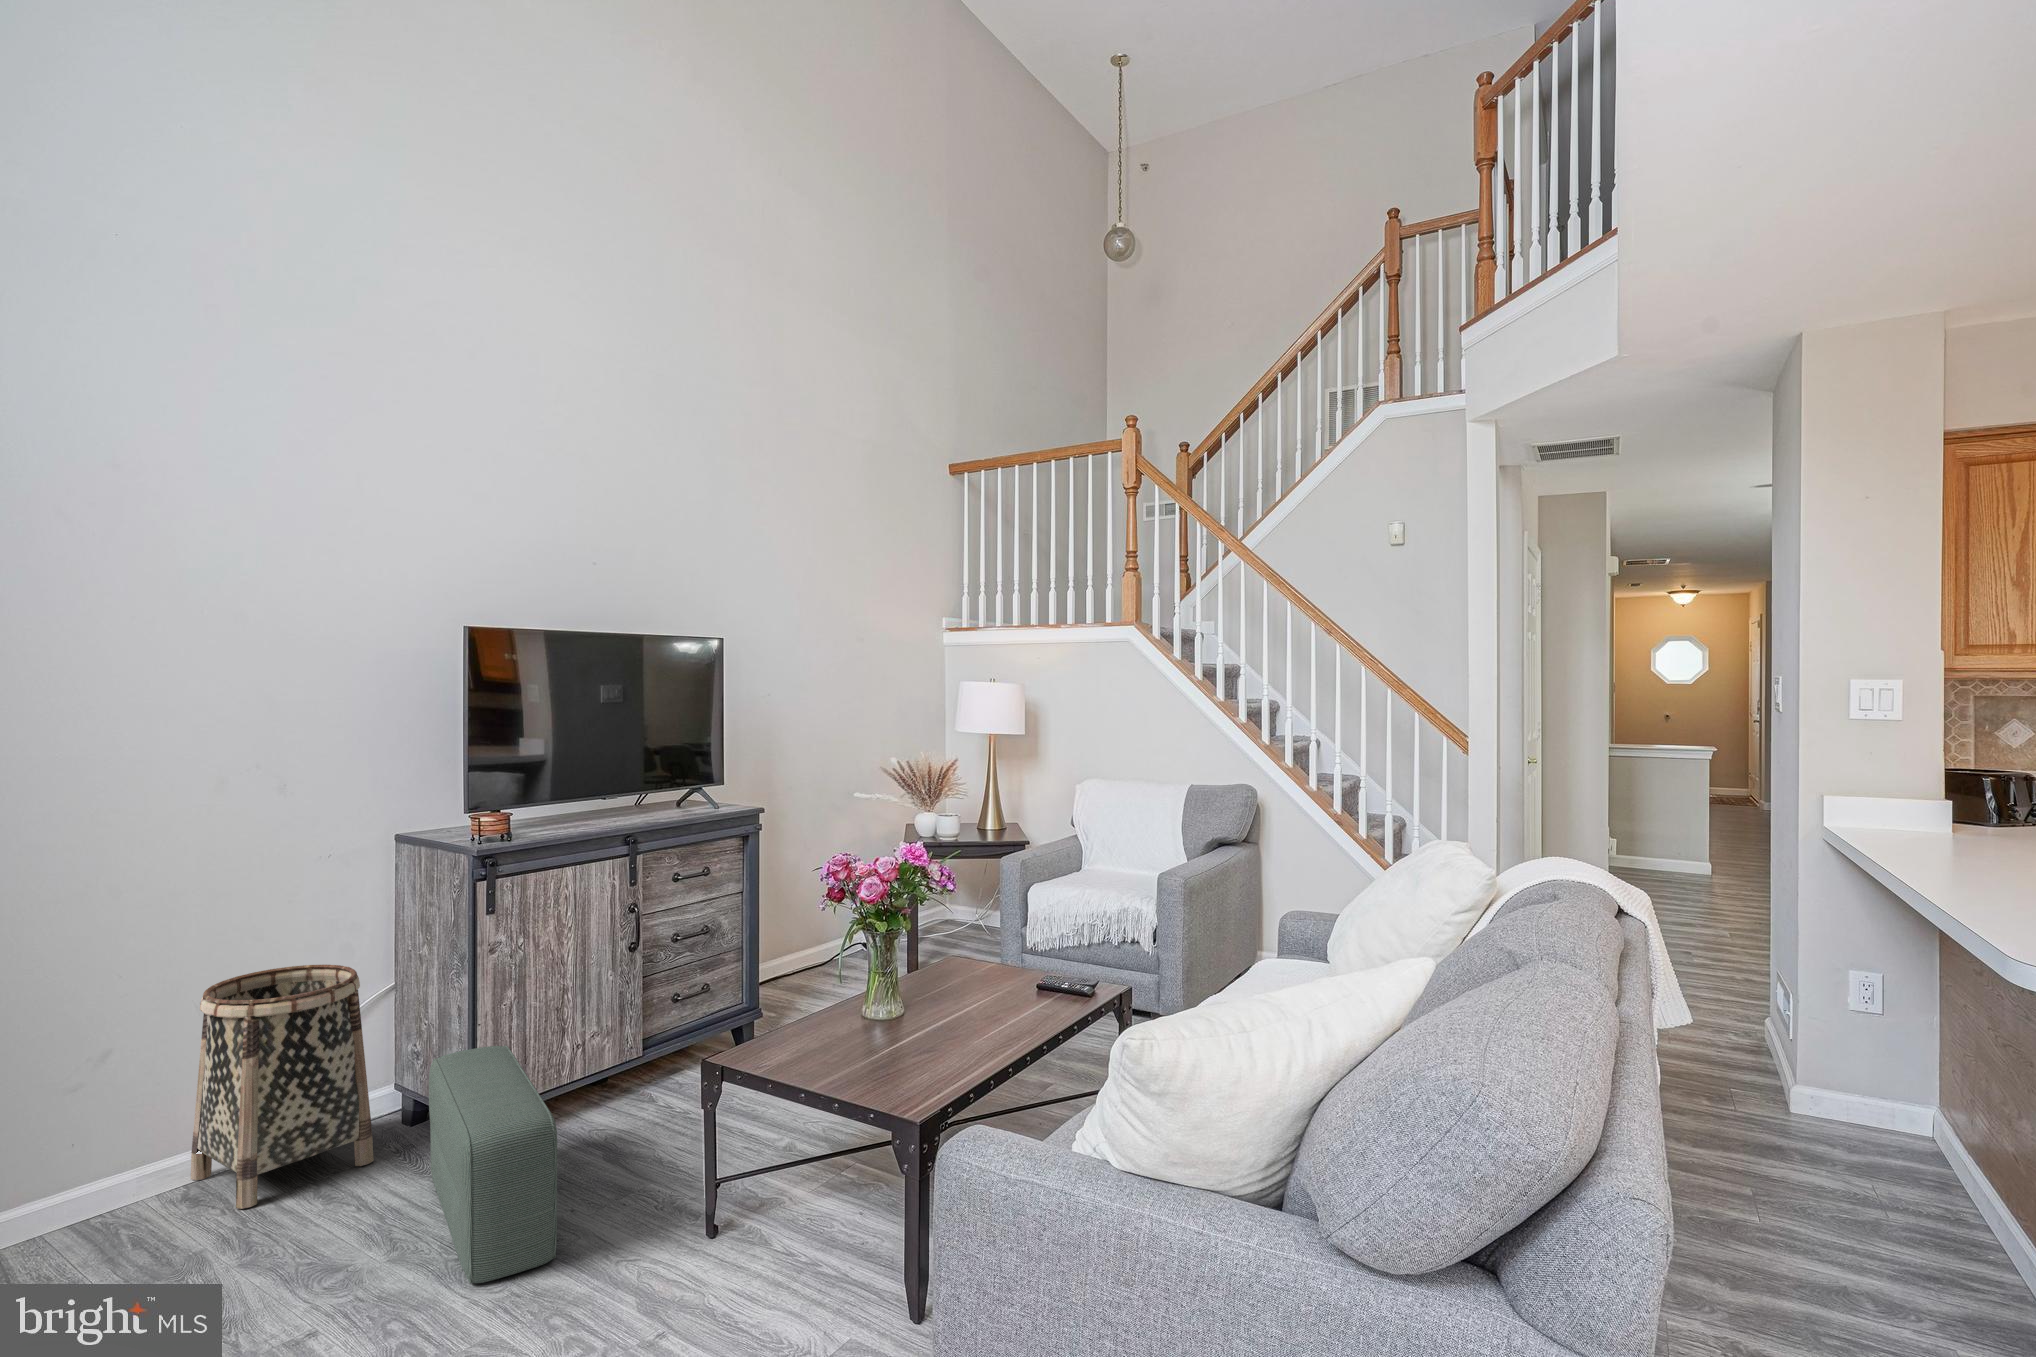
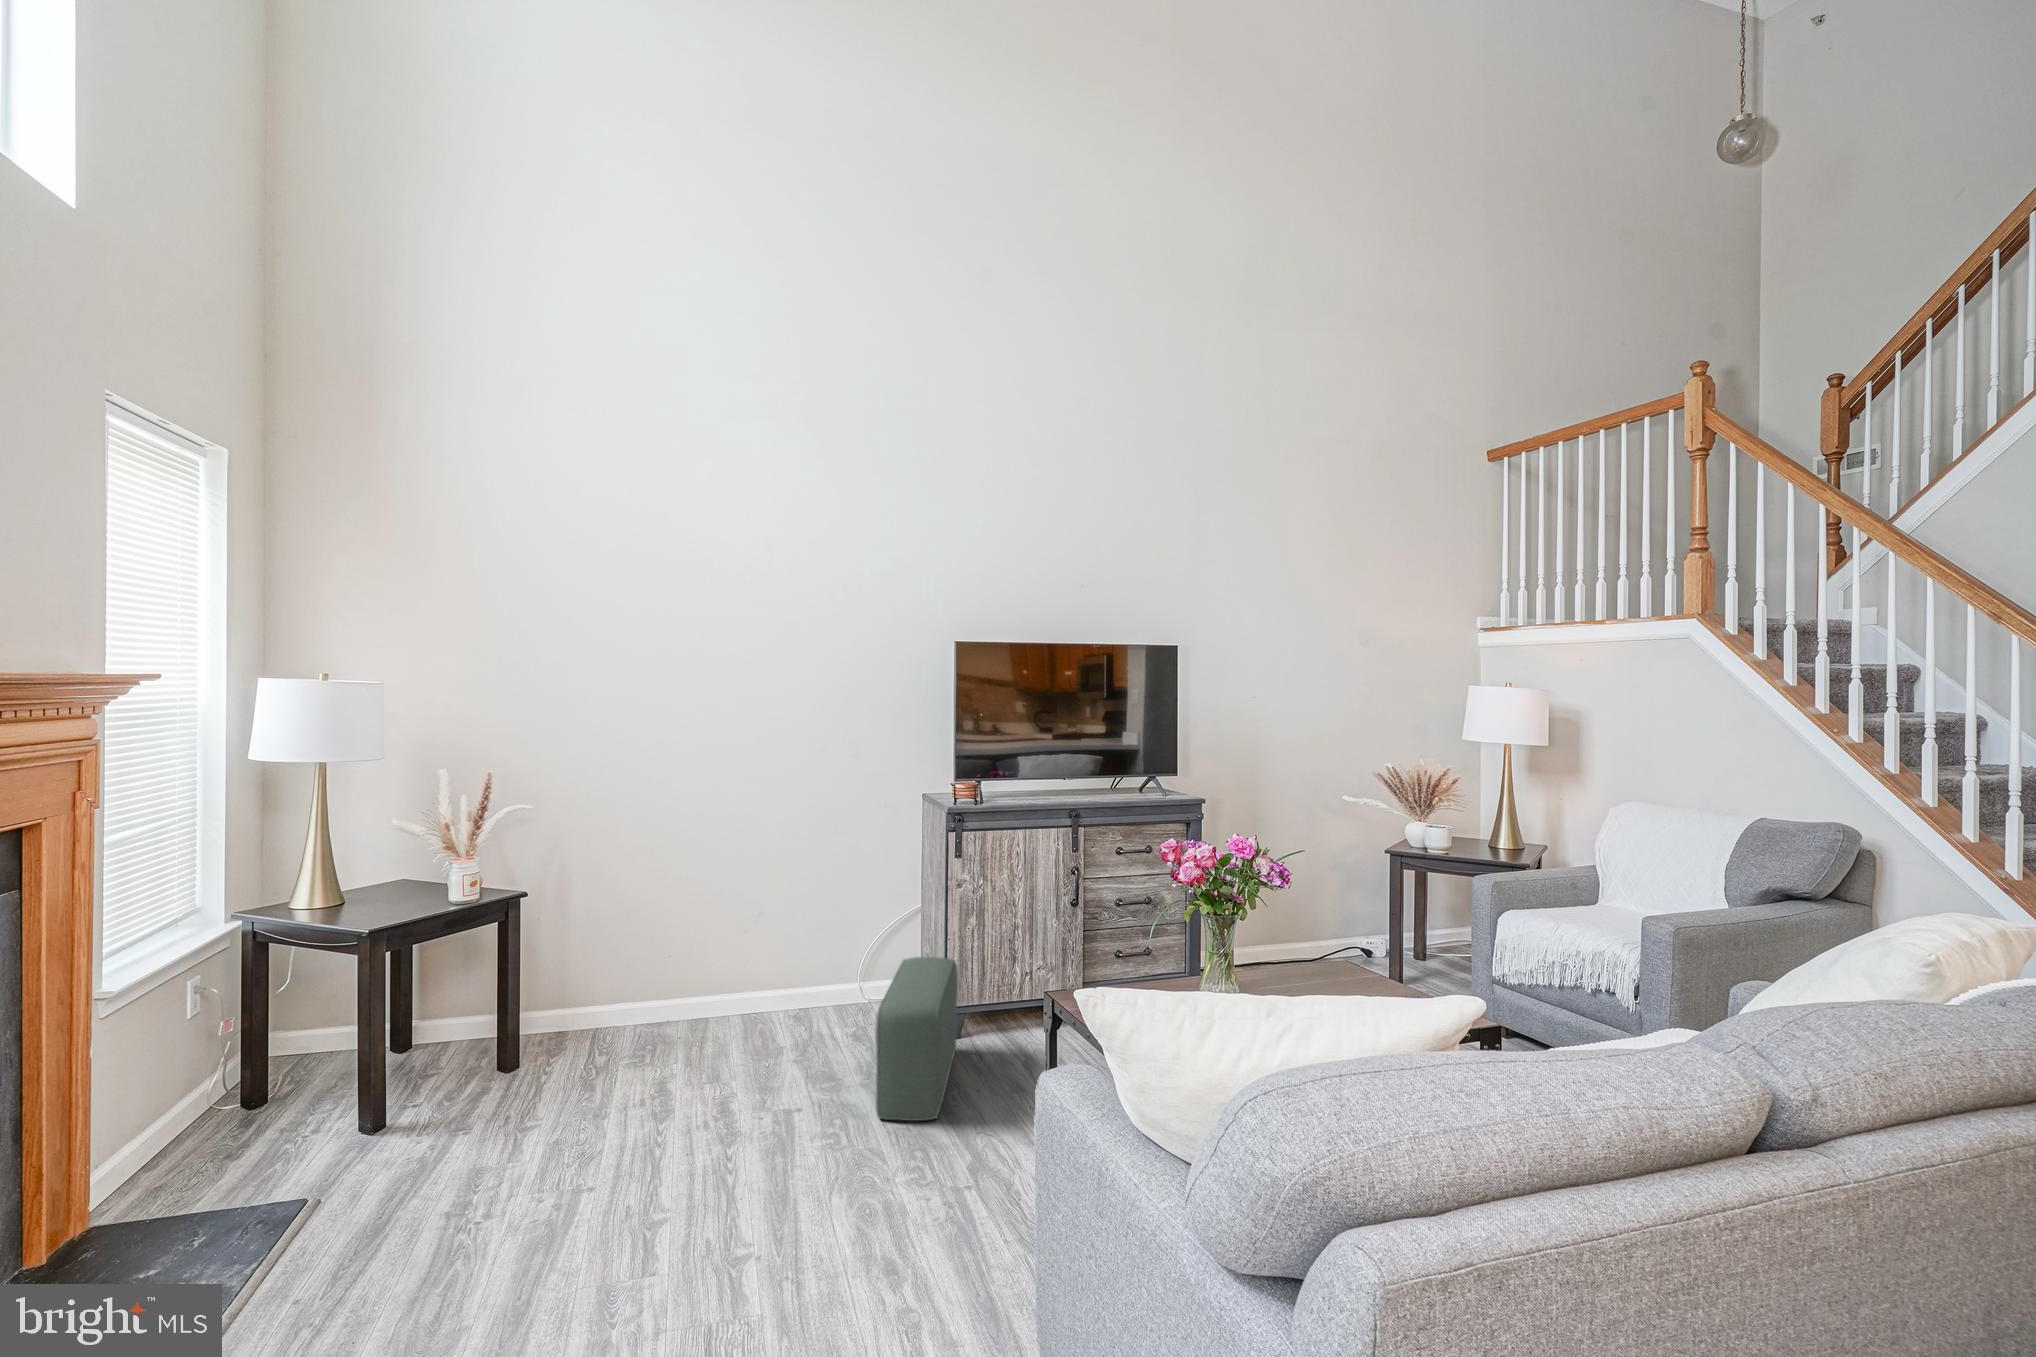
basket: present [191,965,374,1209] -> none [778,878,878,1039]

